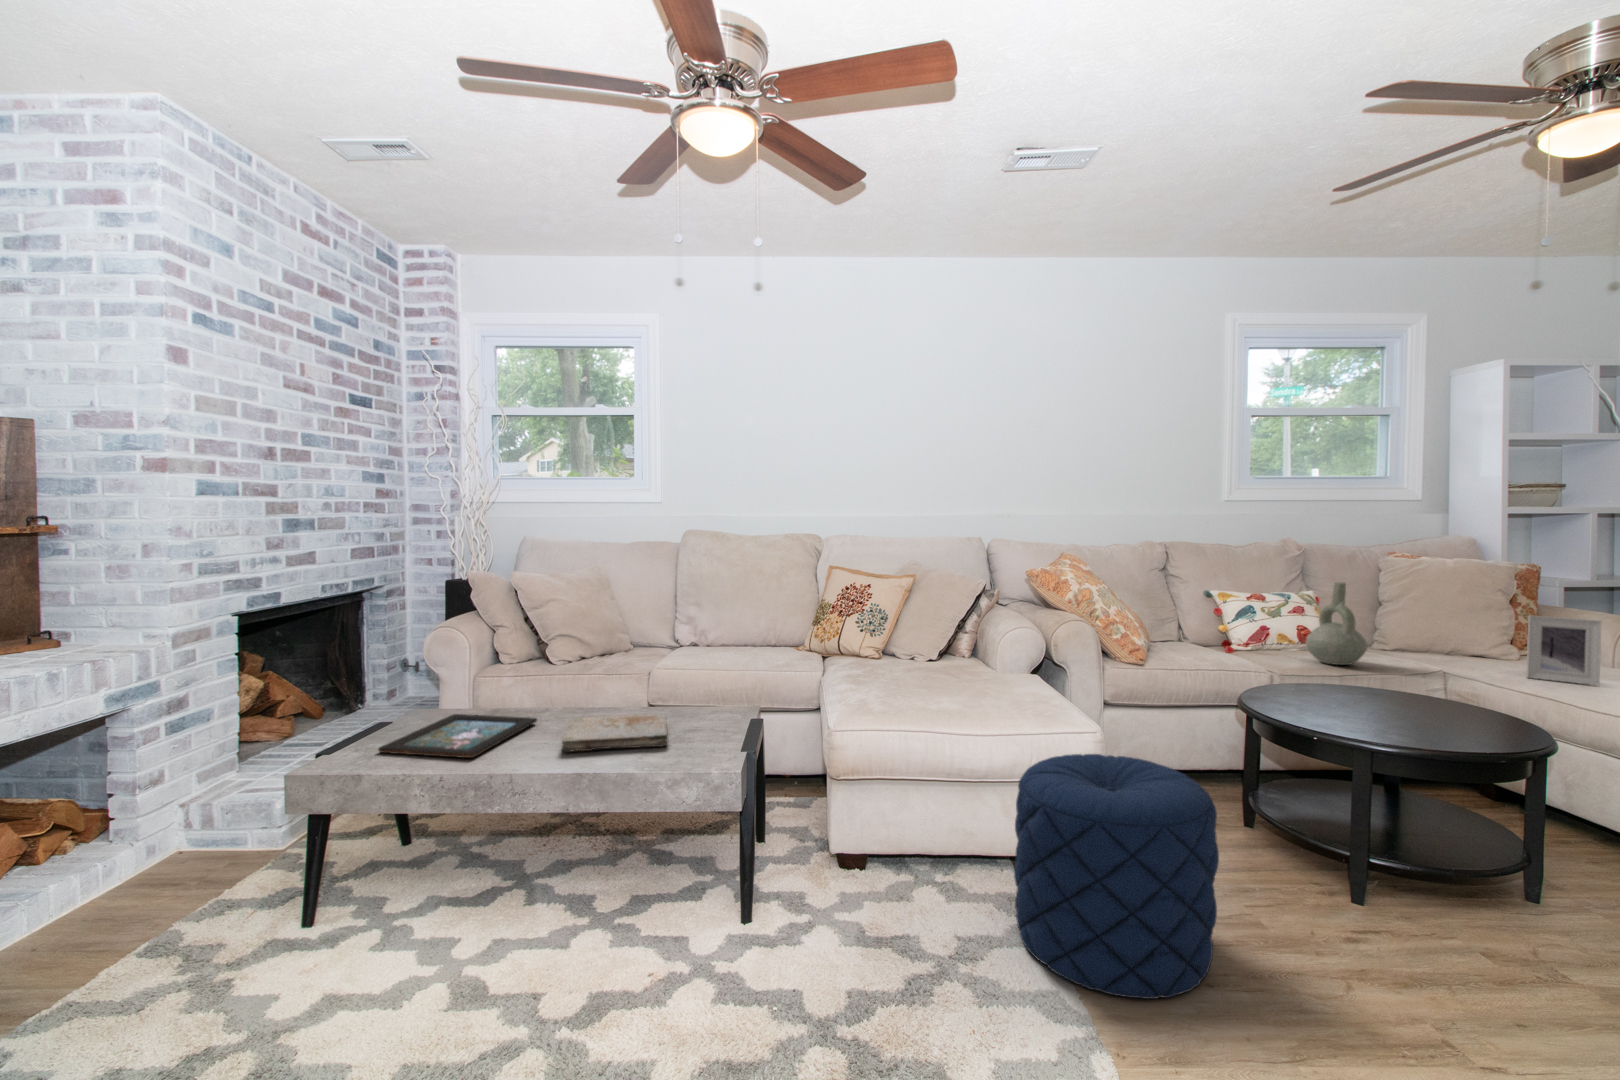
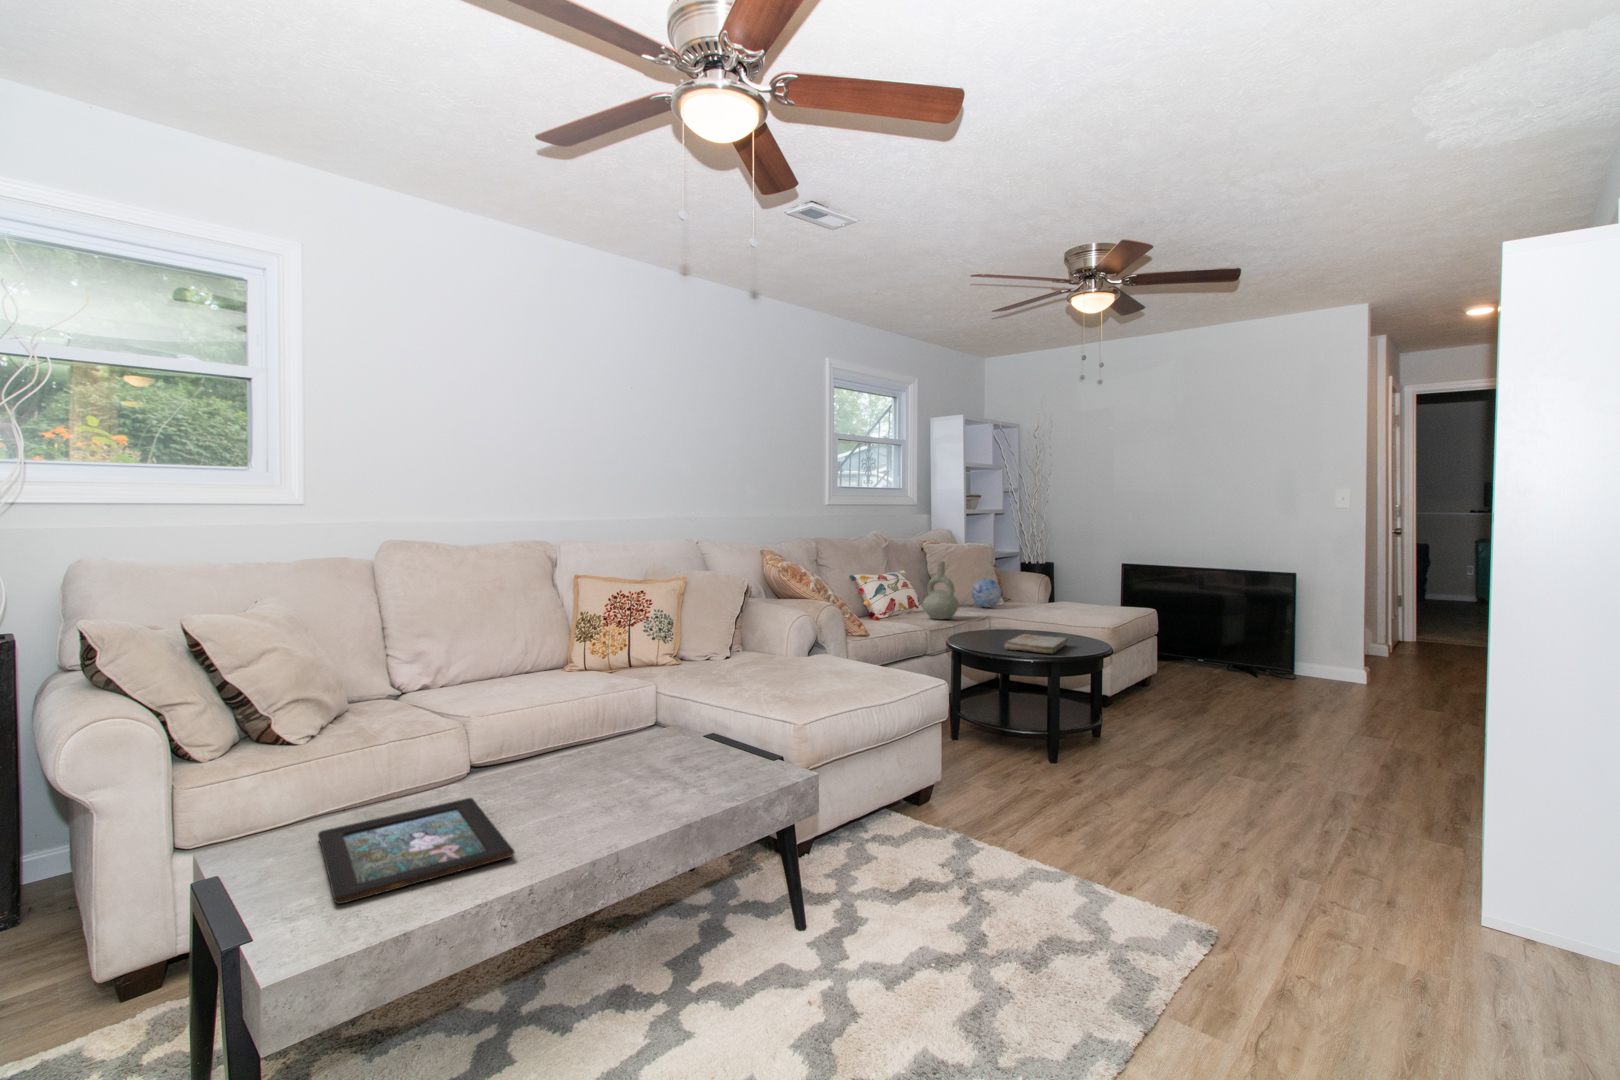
decorative orb: none [1455,616,1516,661] -> present [972,578,1001,608]
picture frame: present [1526,616,1601,686] -> none [1018,574,1050,613]
book: present [562,714,668,751] -> present [1004,634,1067,654]
pouf: present [1014,754,1219,999] -> none [936,690,1081,857]

